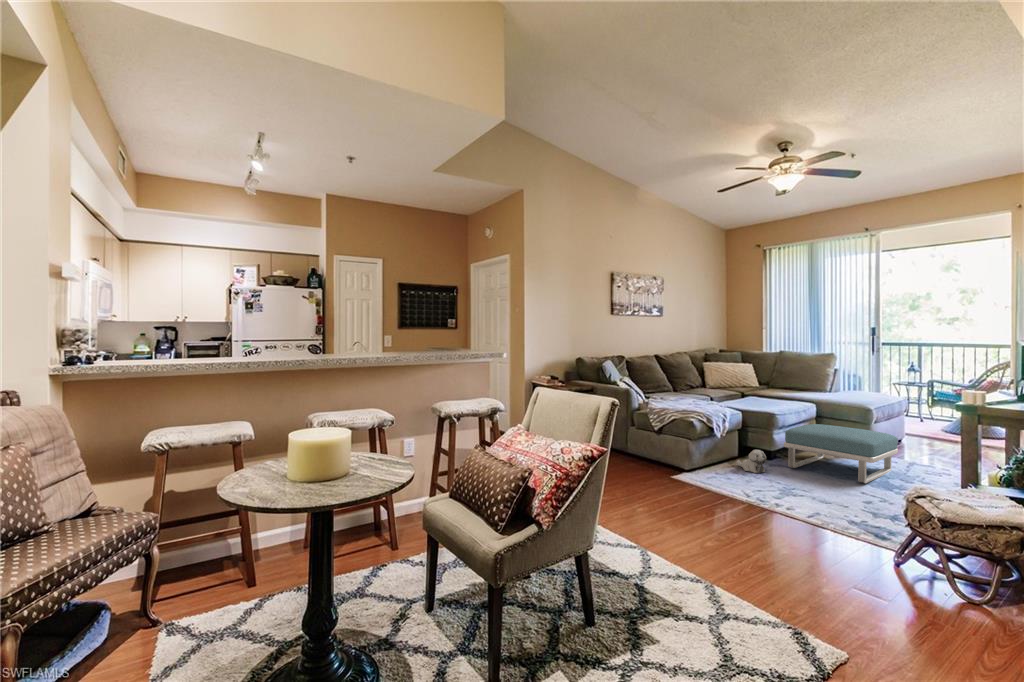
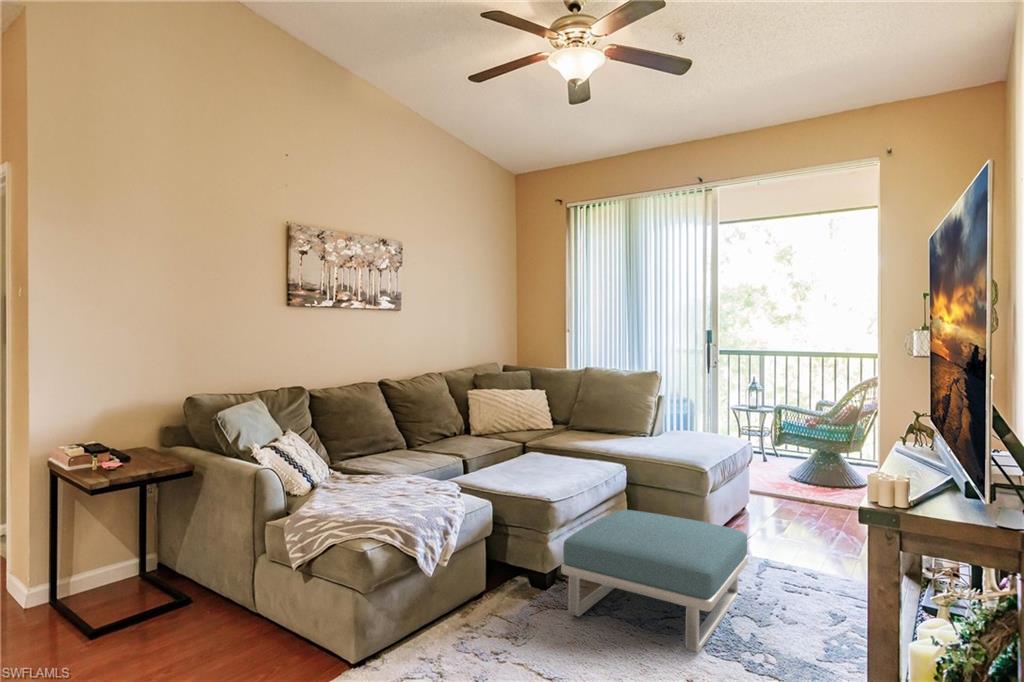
plush toy: present [737,450,766,473] -> none [473,591,524,646]

